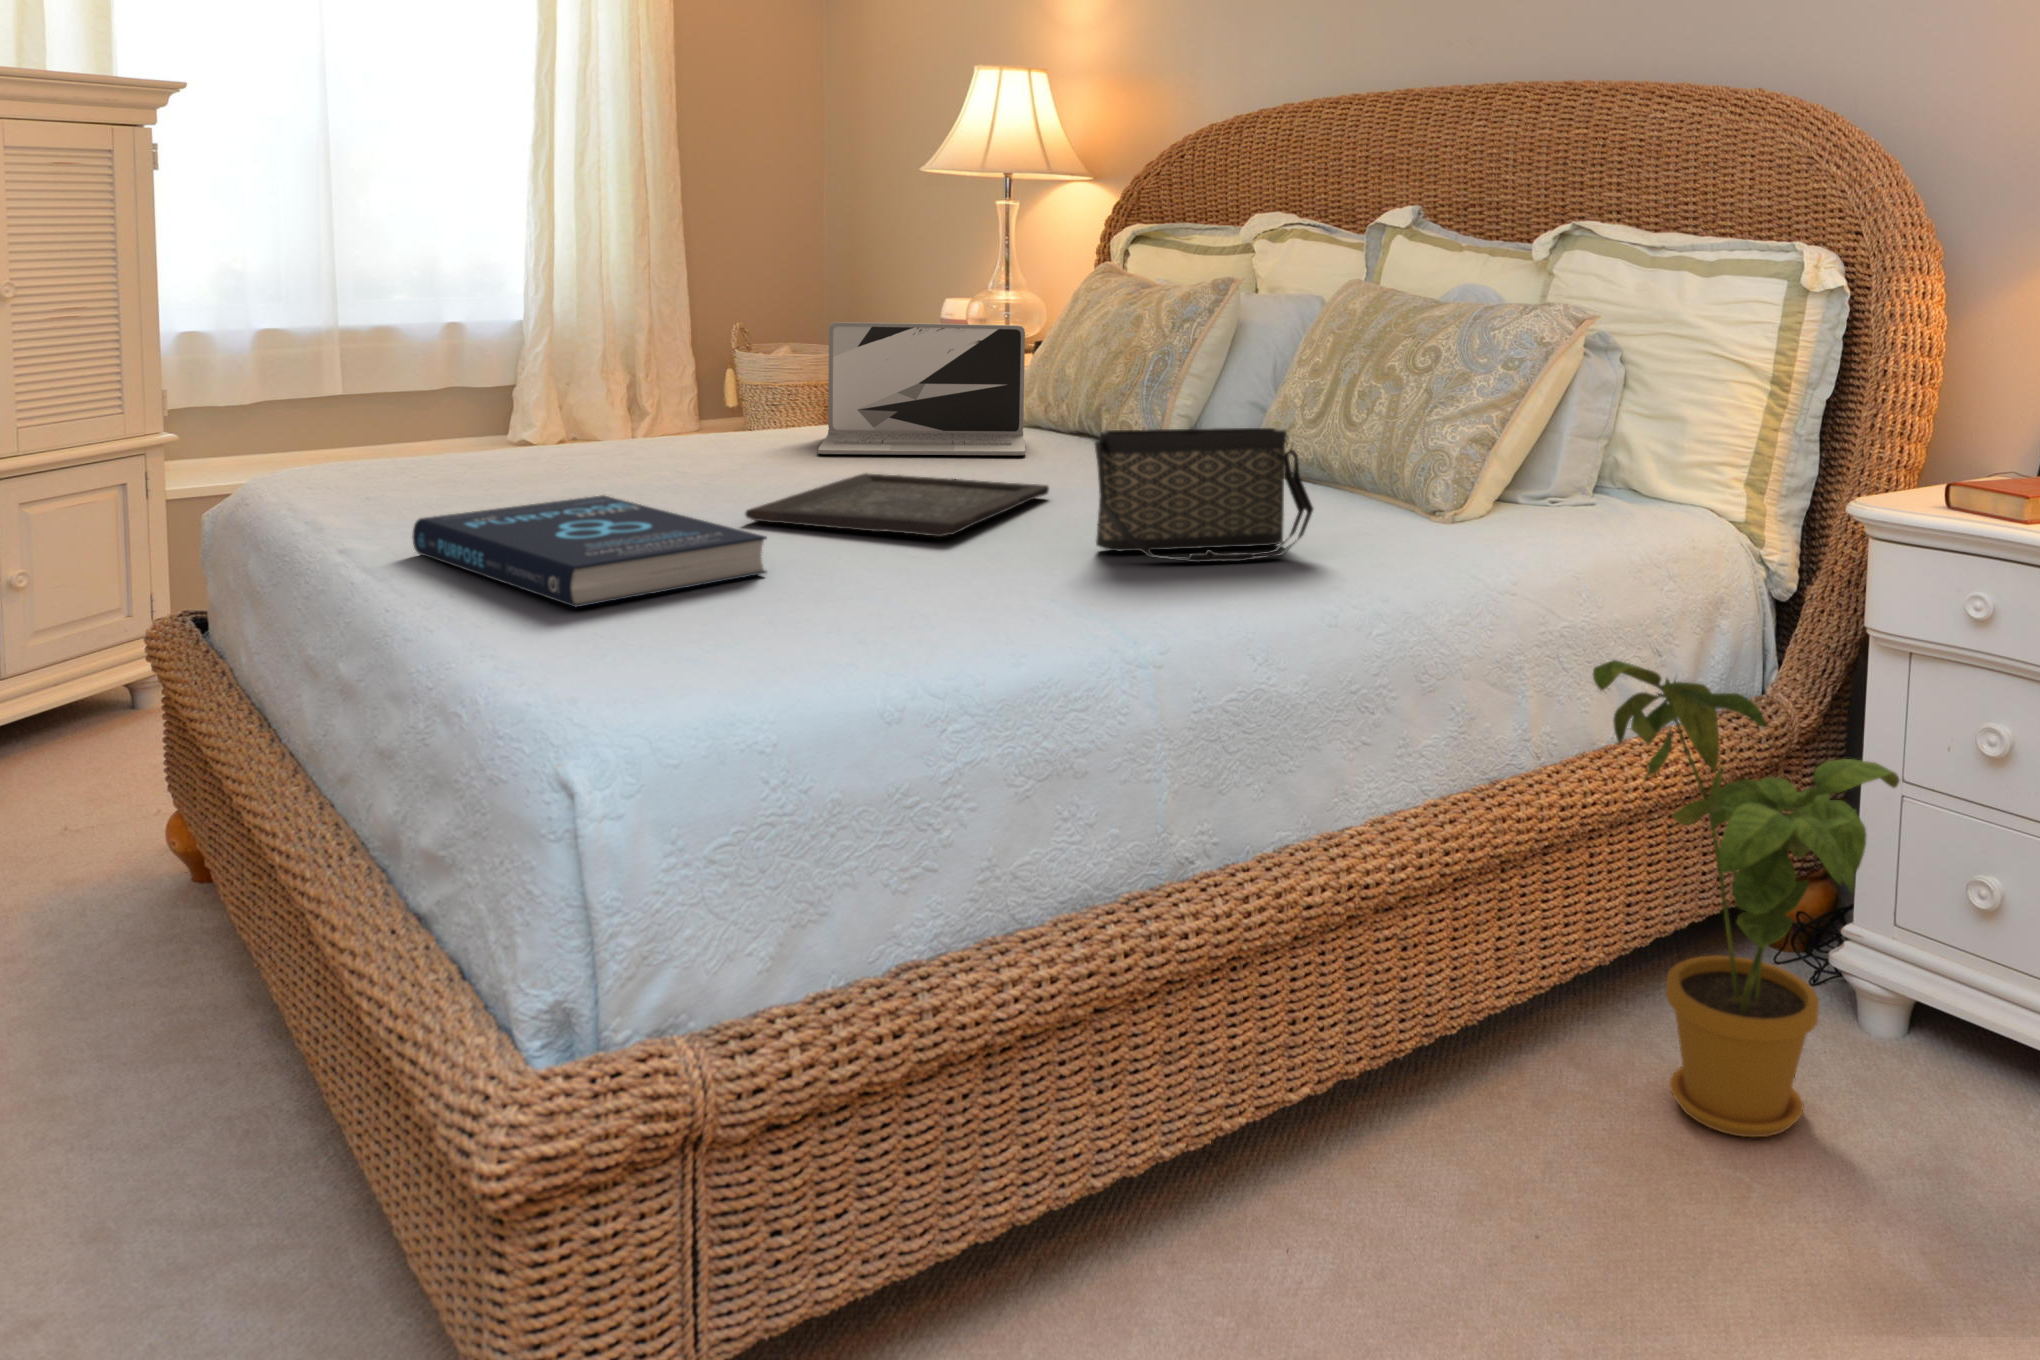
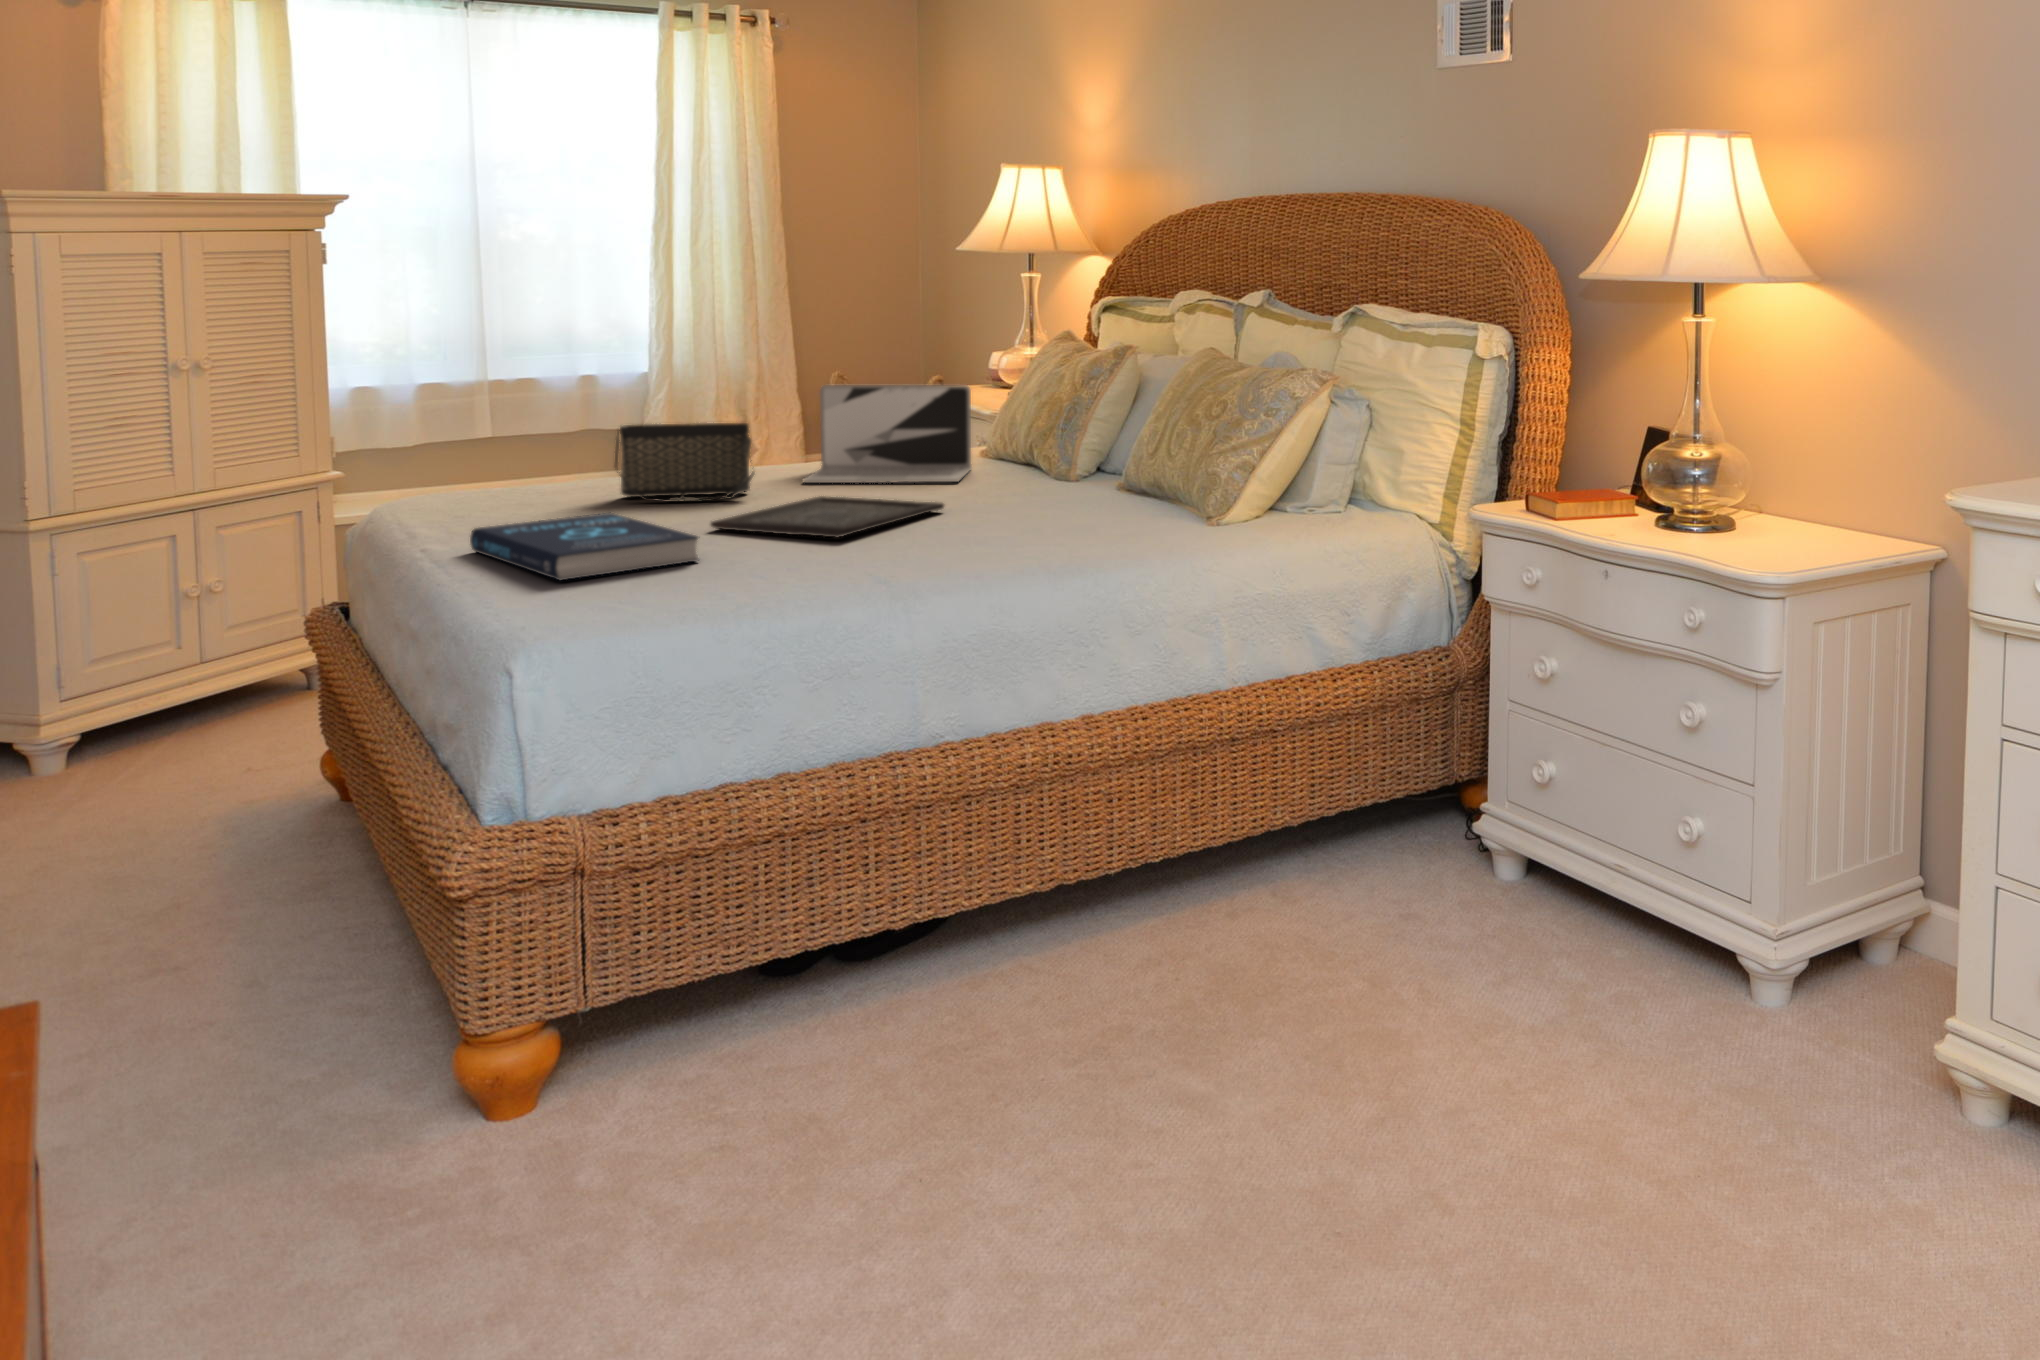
handbag: present [1095,428,1313,562] -> present [615,423,754,502]
house plant: present [1593,660,1899,1137] -> none [1264,613,1493,927]

